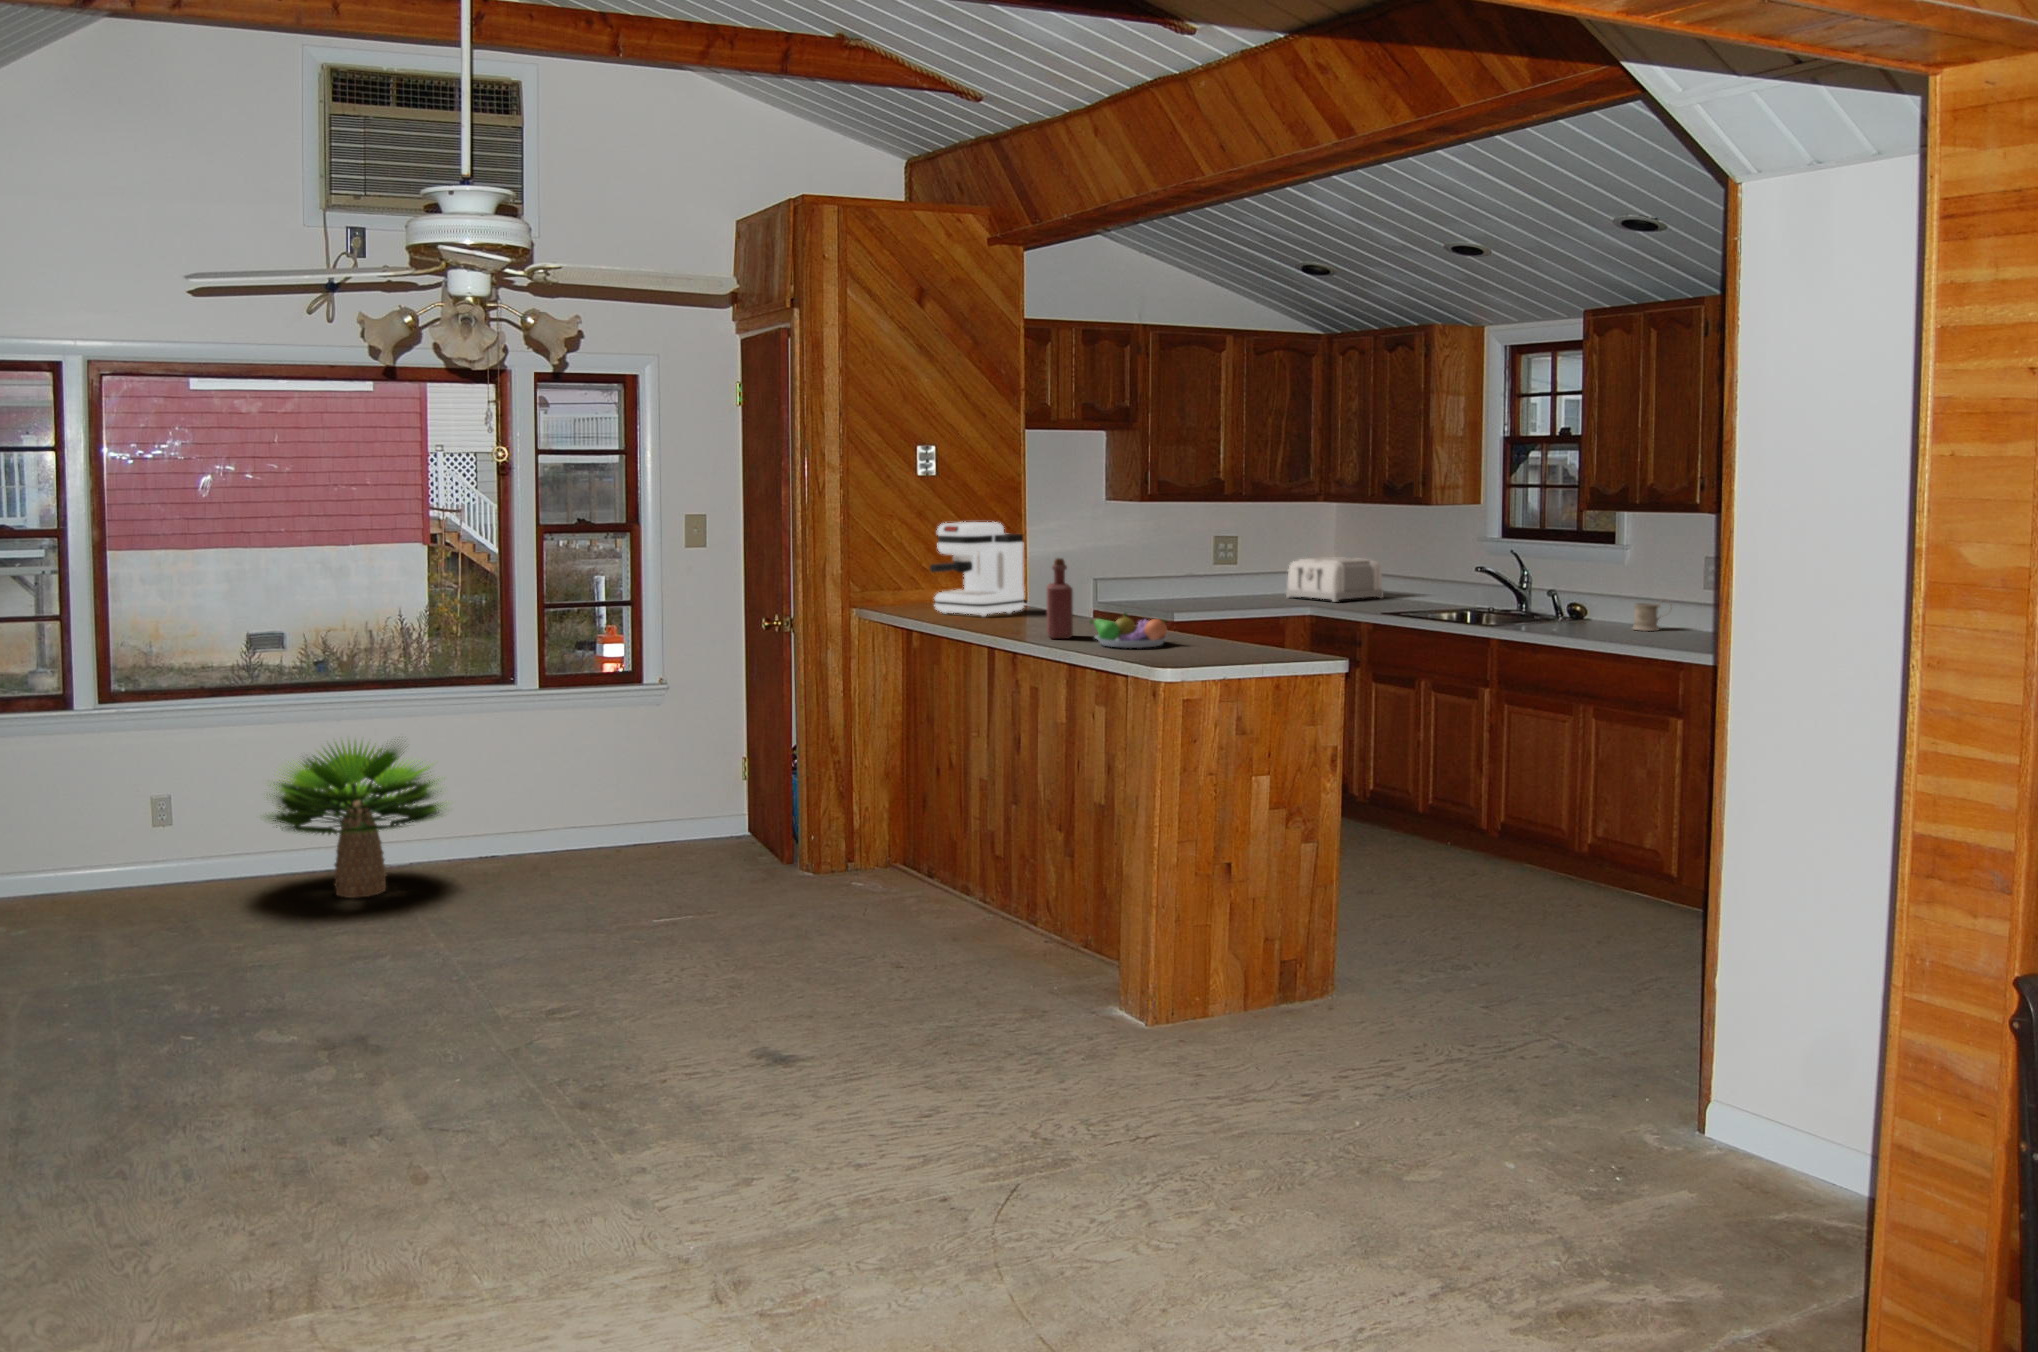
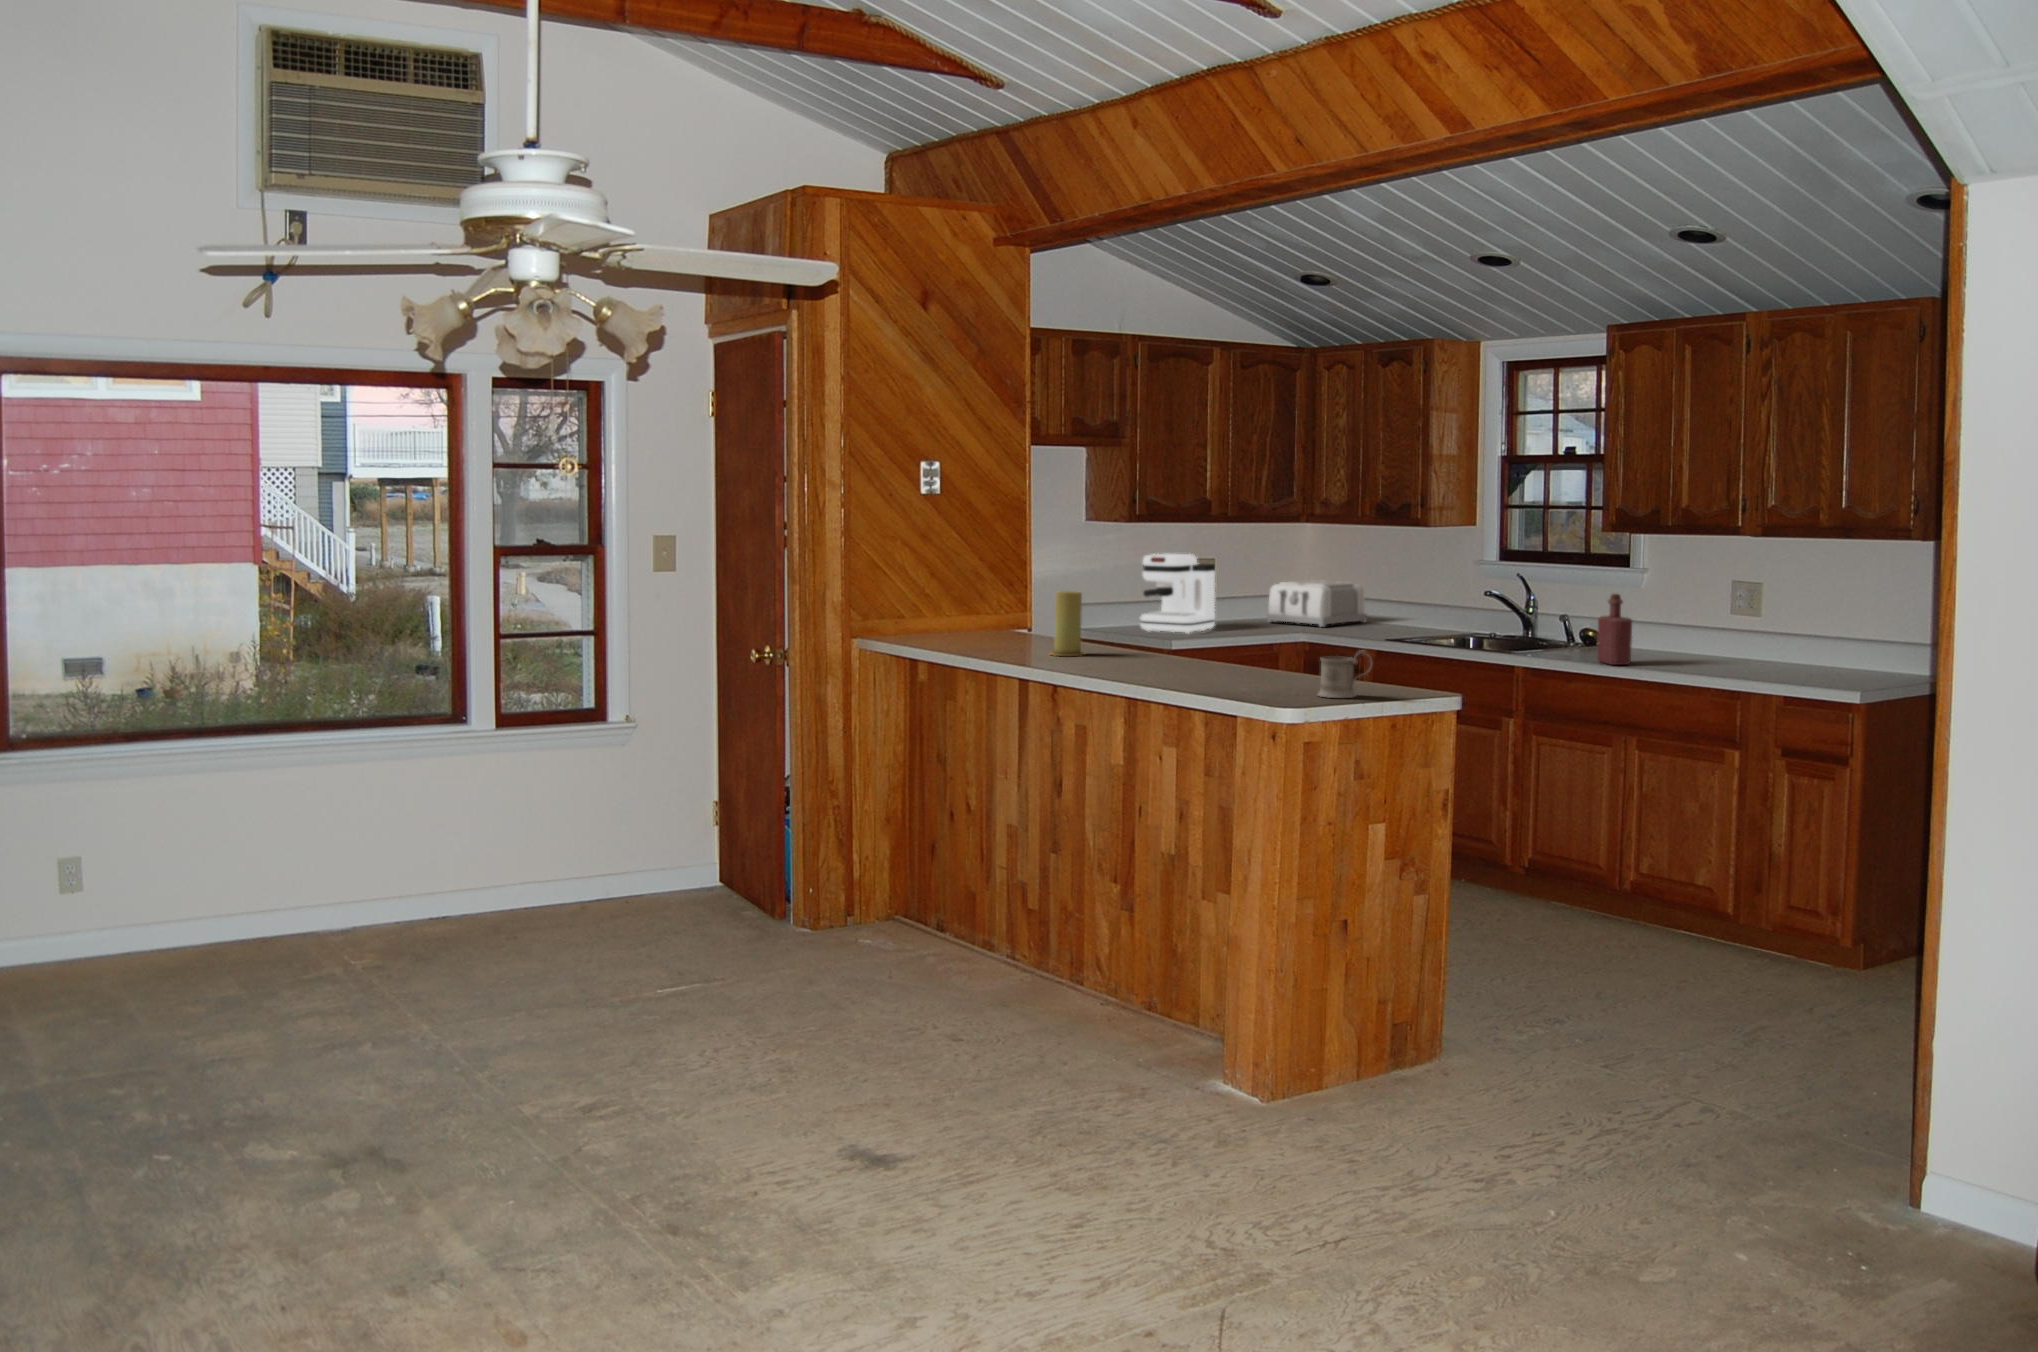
coffee maker: present [930,522,1024,616] -> present [1141,554,1215,634]
bottle: present [1047,558,1073,639] -> present [1597,594,1632,665]
candle: none [1014,565,1047,625] -> present [1051,591,1084,656]
mug: present [1633,599,1665,631] -> present [1318,650,1373,698]
fruit bowl: present [1090,613,1168,648] -> none [1158,643,1249,682]
potted plant: present [267,742,443,898] -> none [185,783,418,972]

